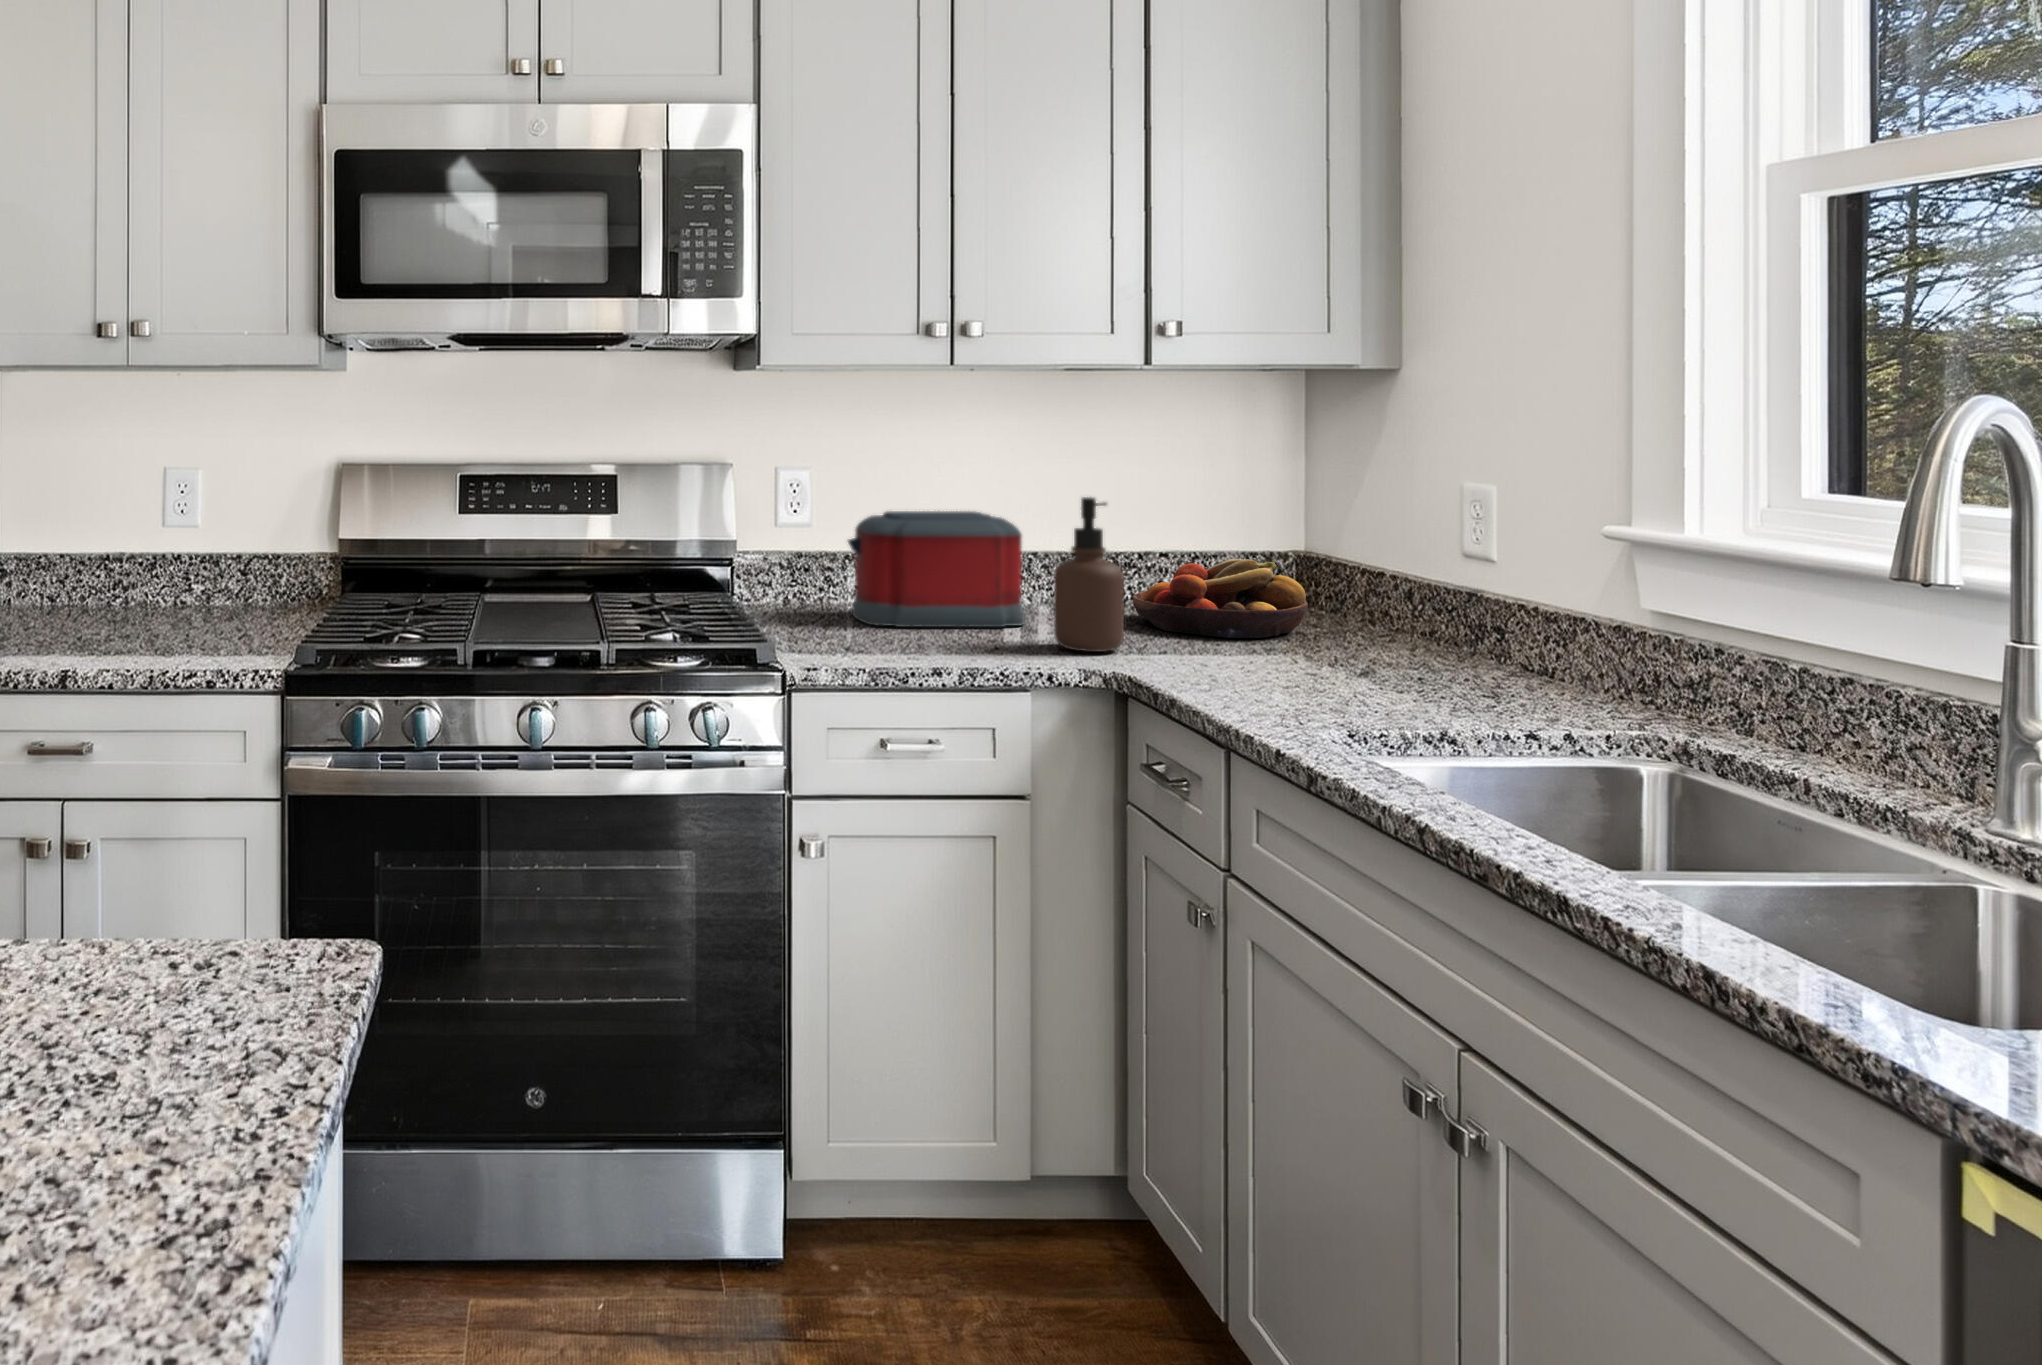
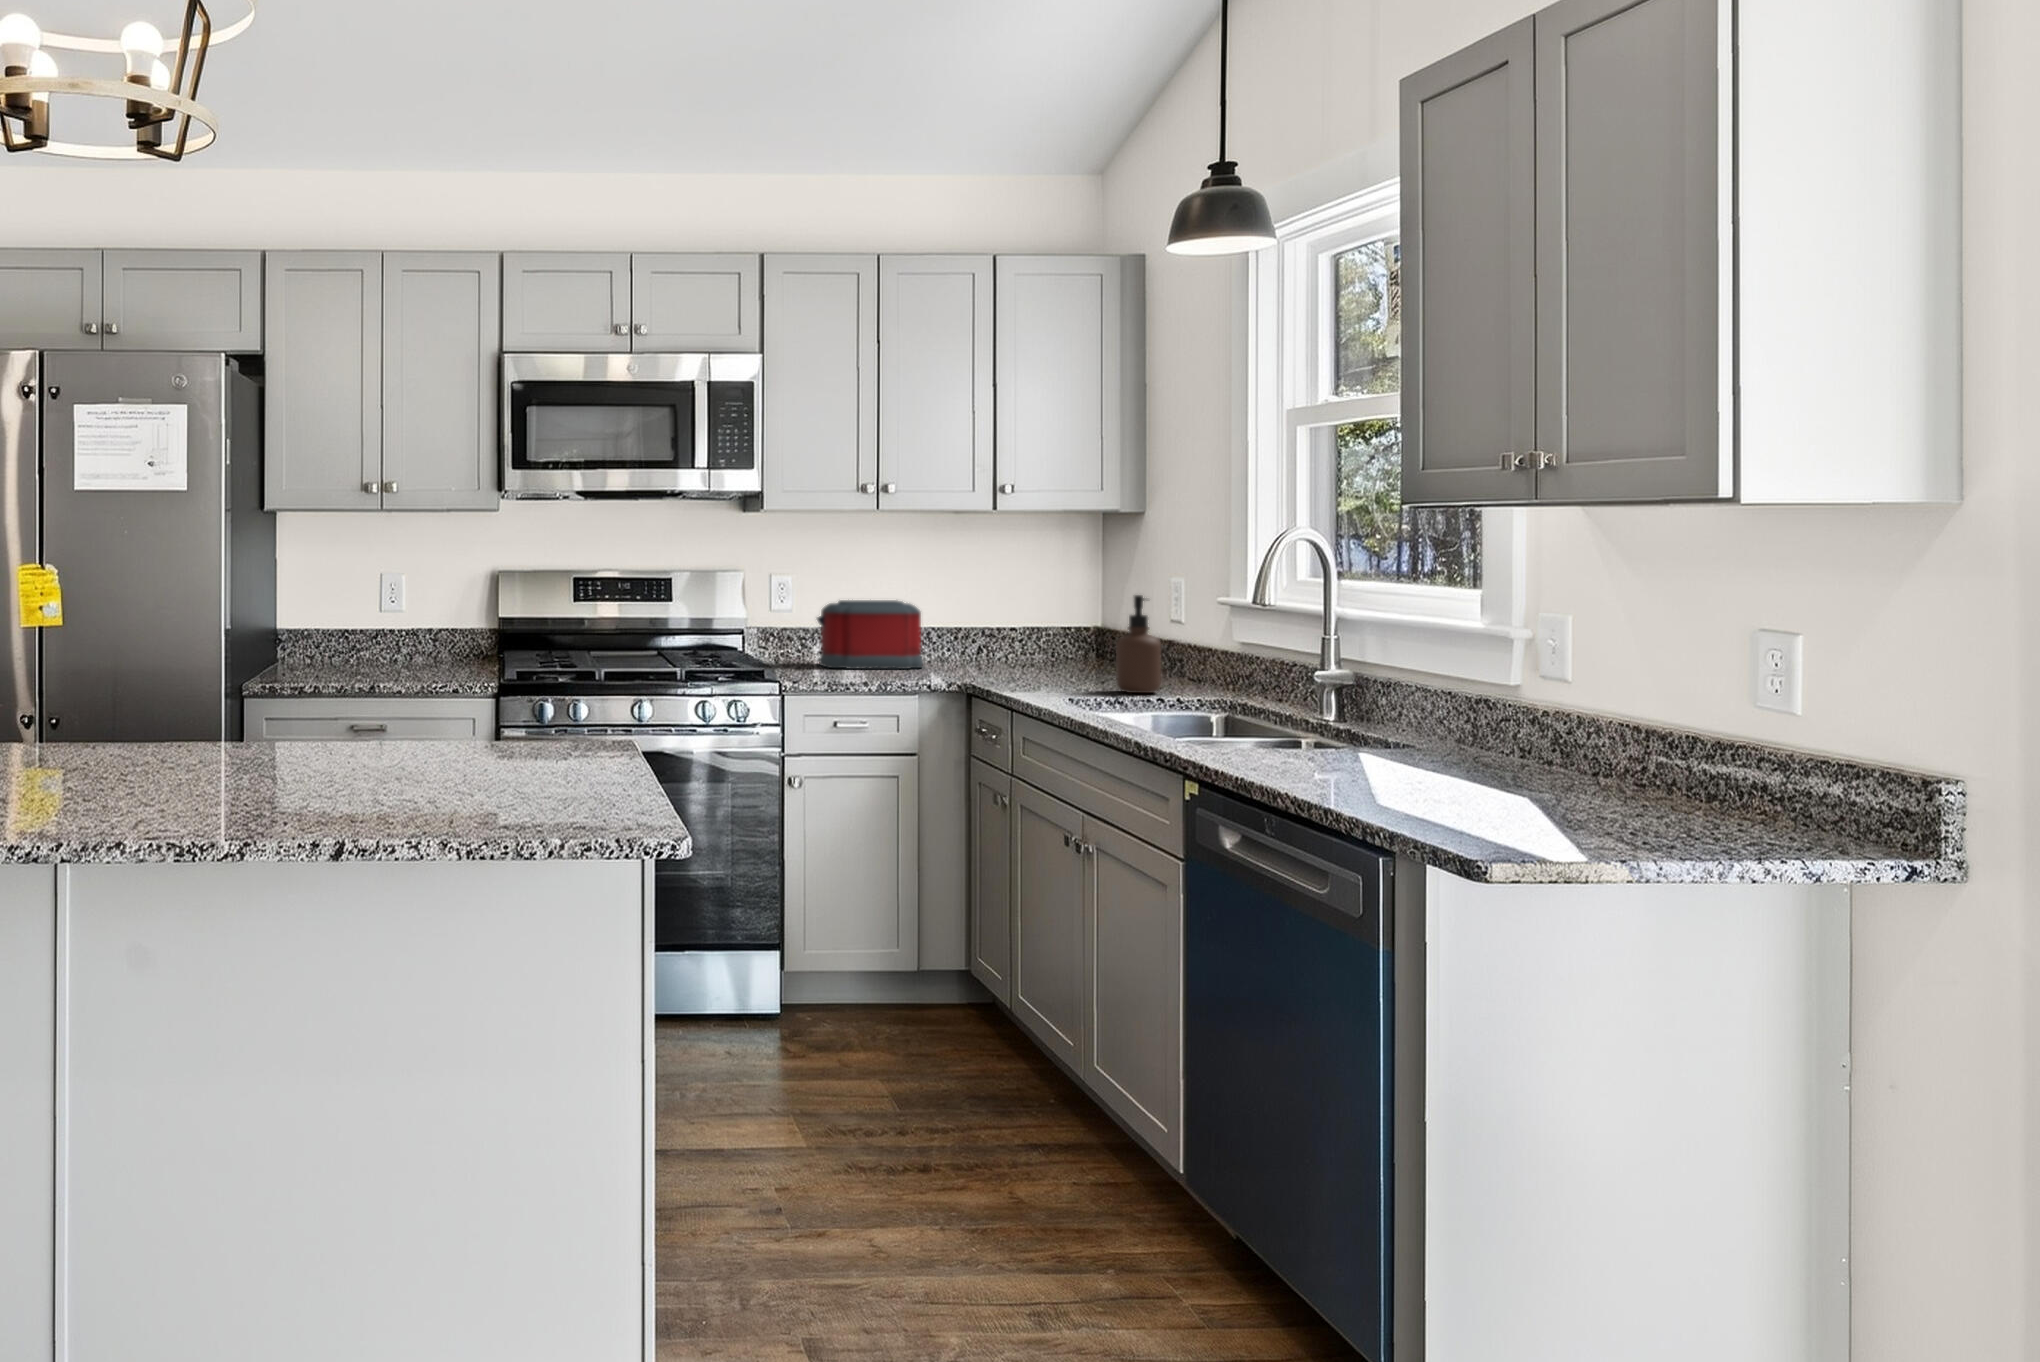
soap dispenser: present [1054,497,1124,652] -> present [1116,595,1161,693]
fruit bowl: present [1133,559,1308,638] -> none [989,627,1089,672]

